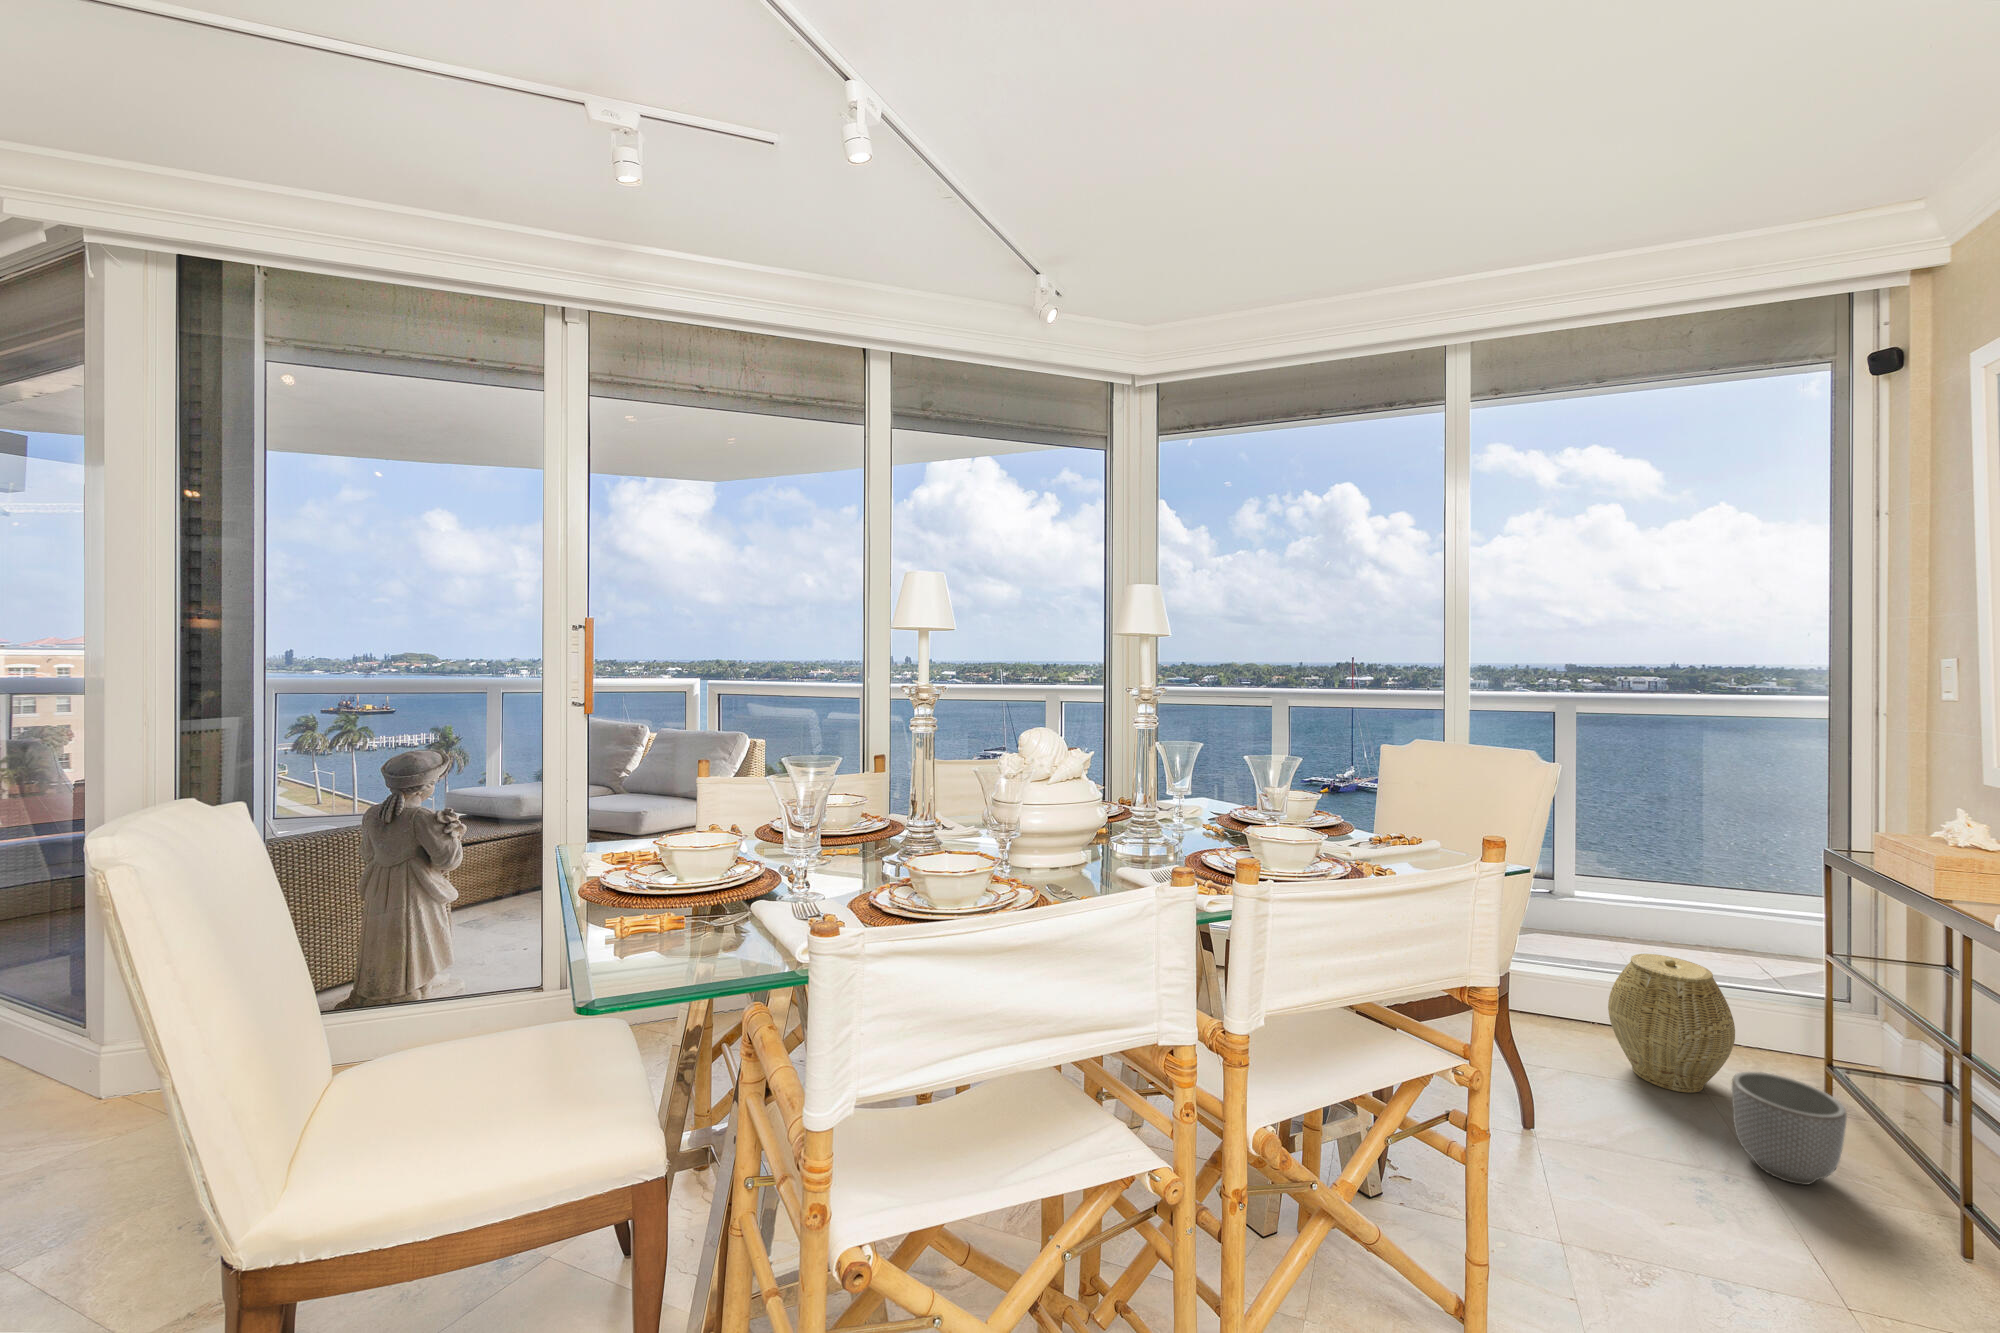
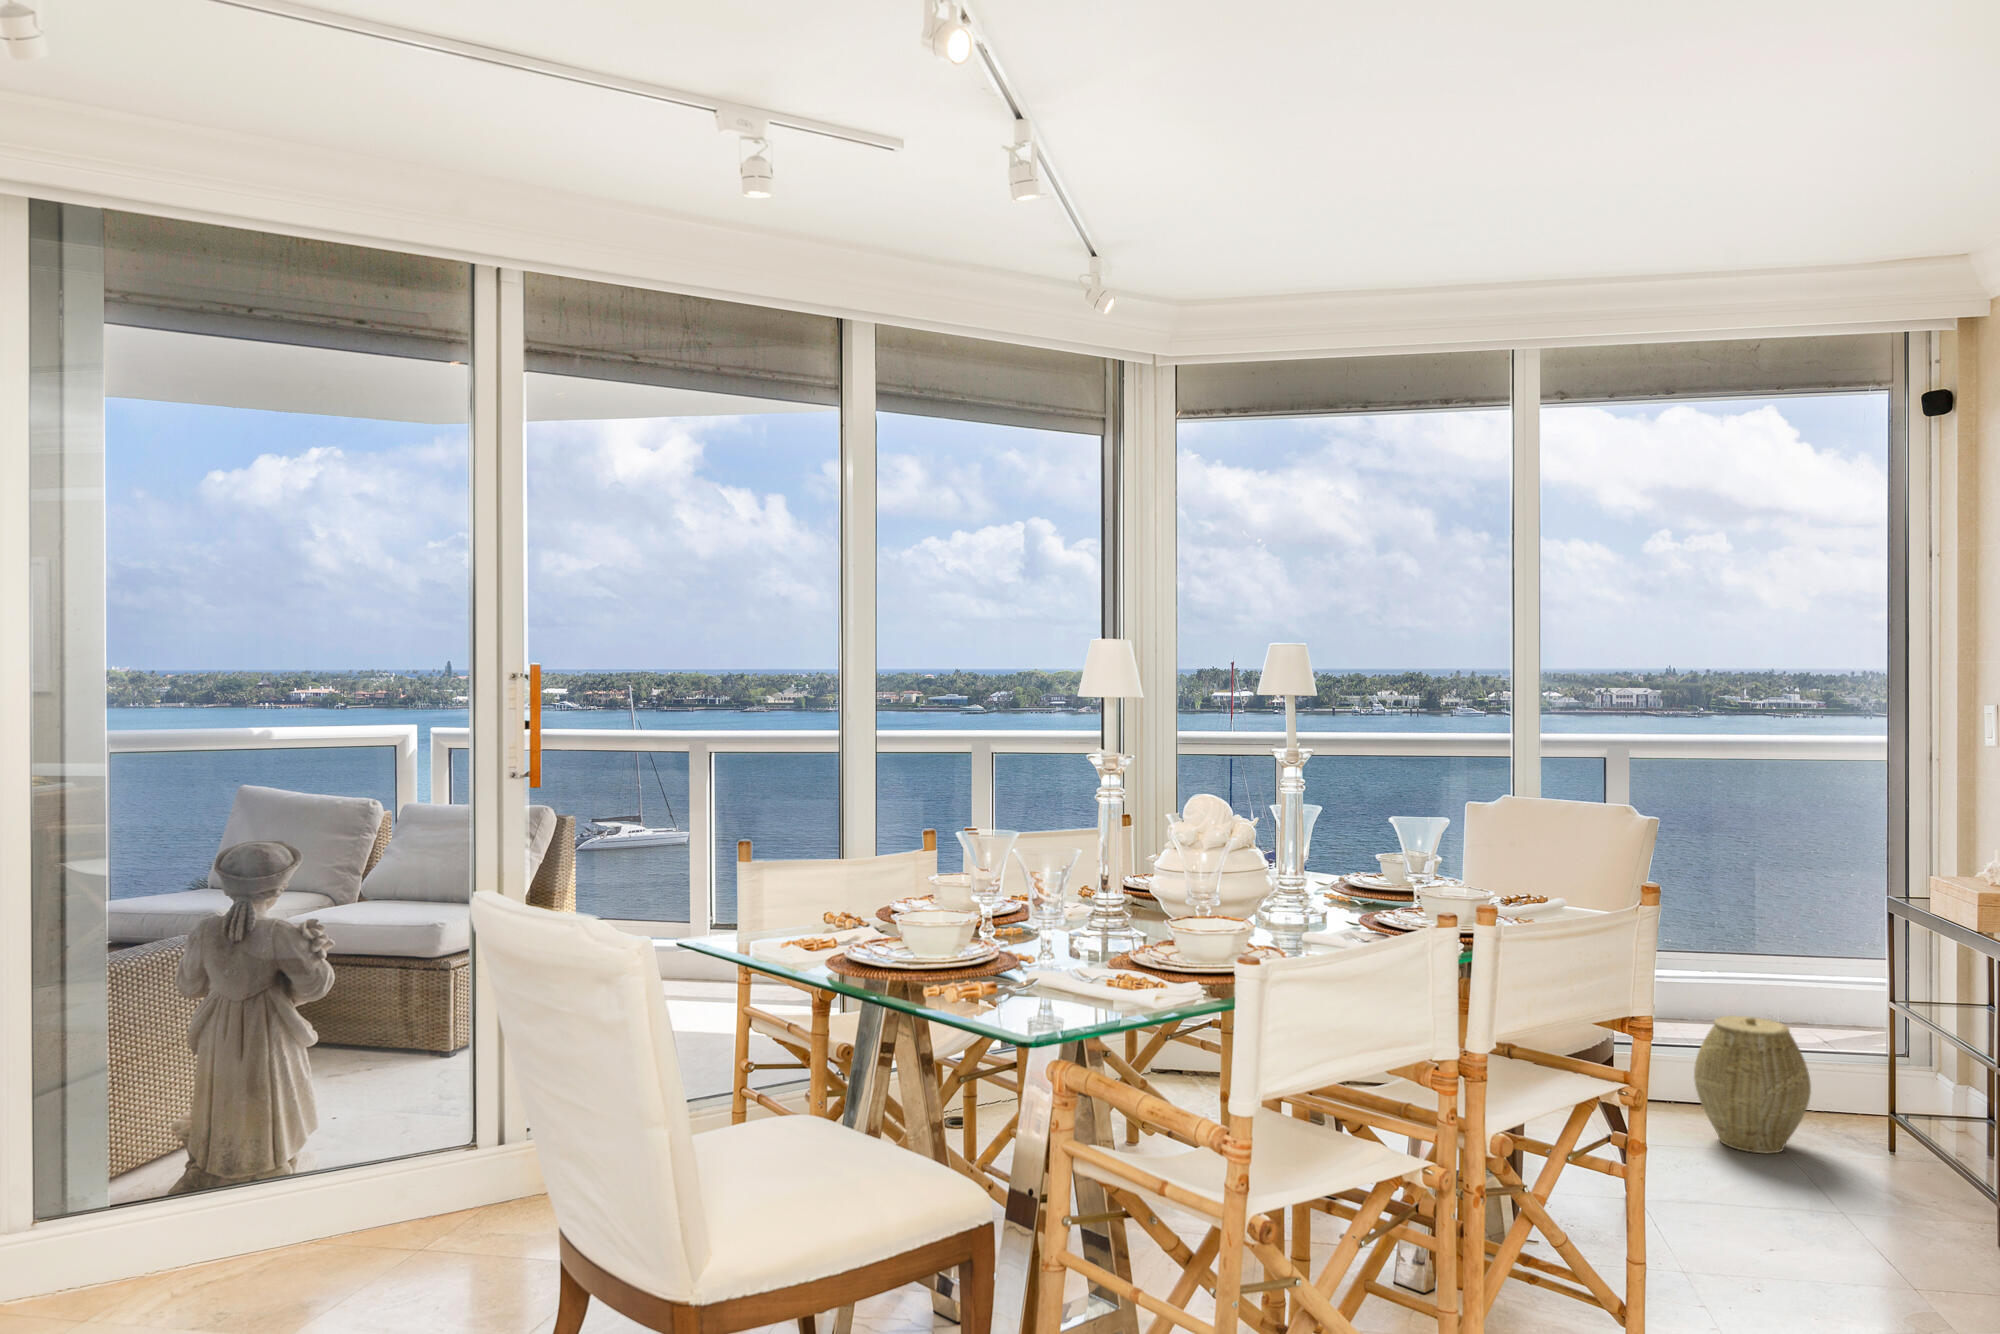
planter: present [1732,1072,1847,1185] -> none [1809,1112,1903,1209]

